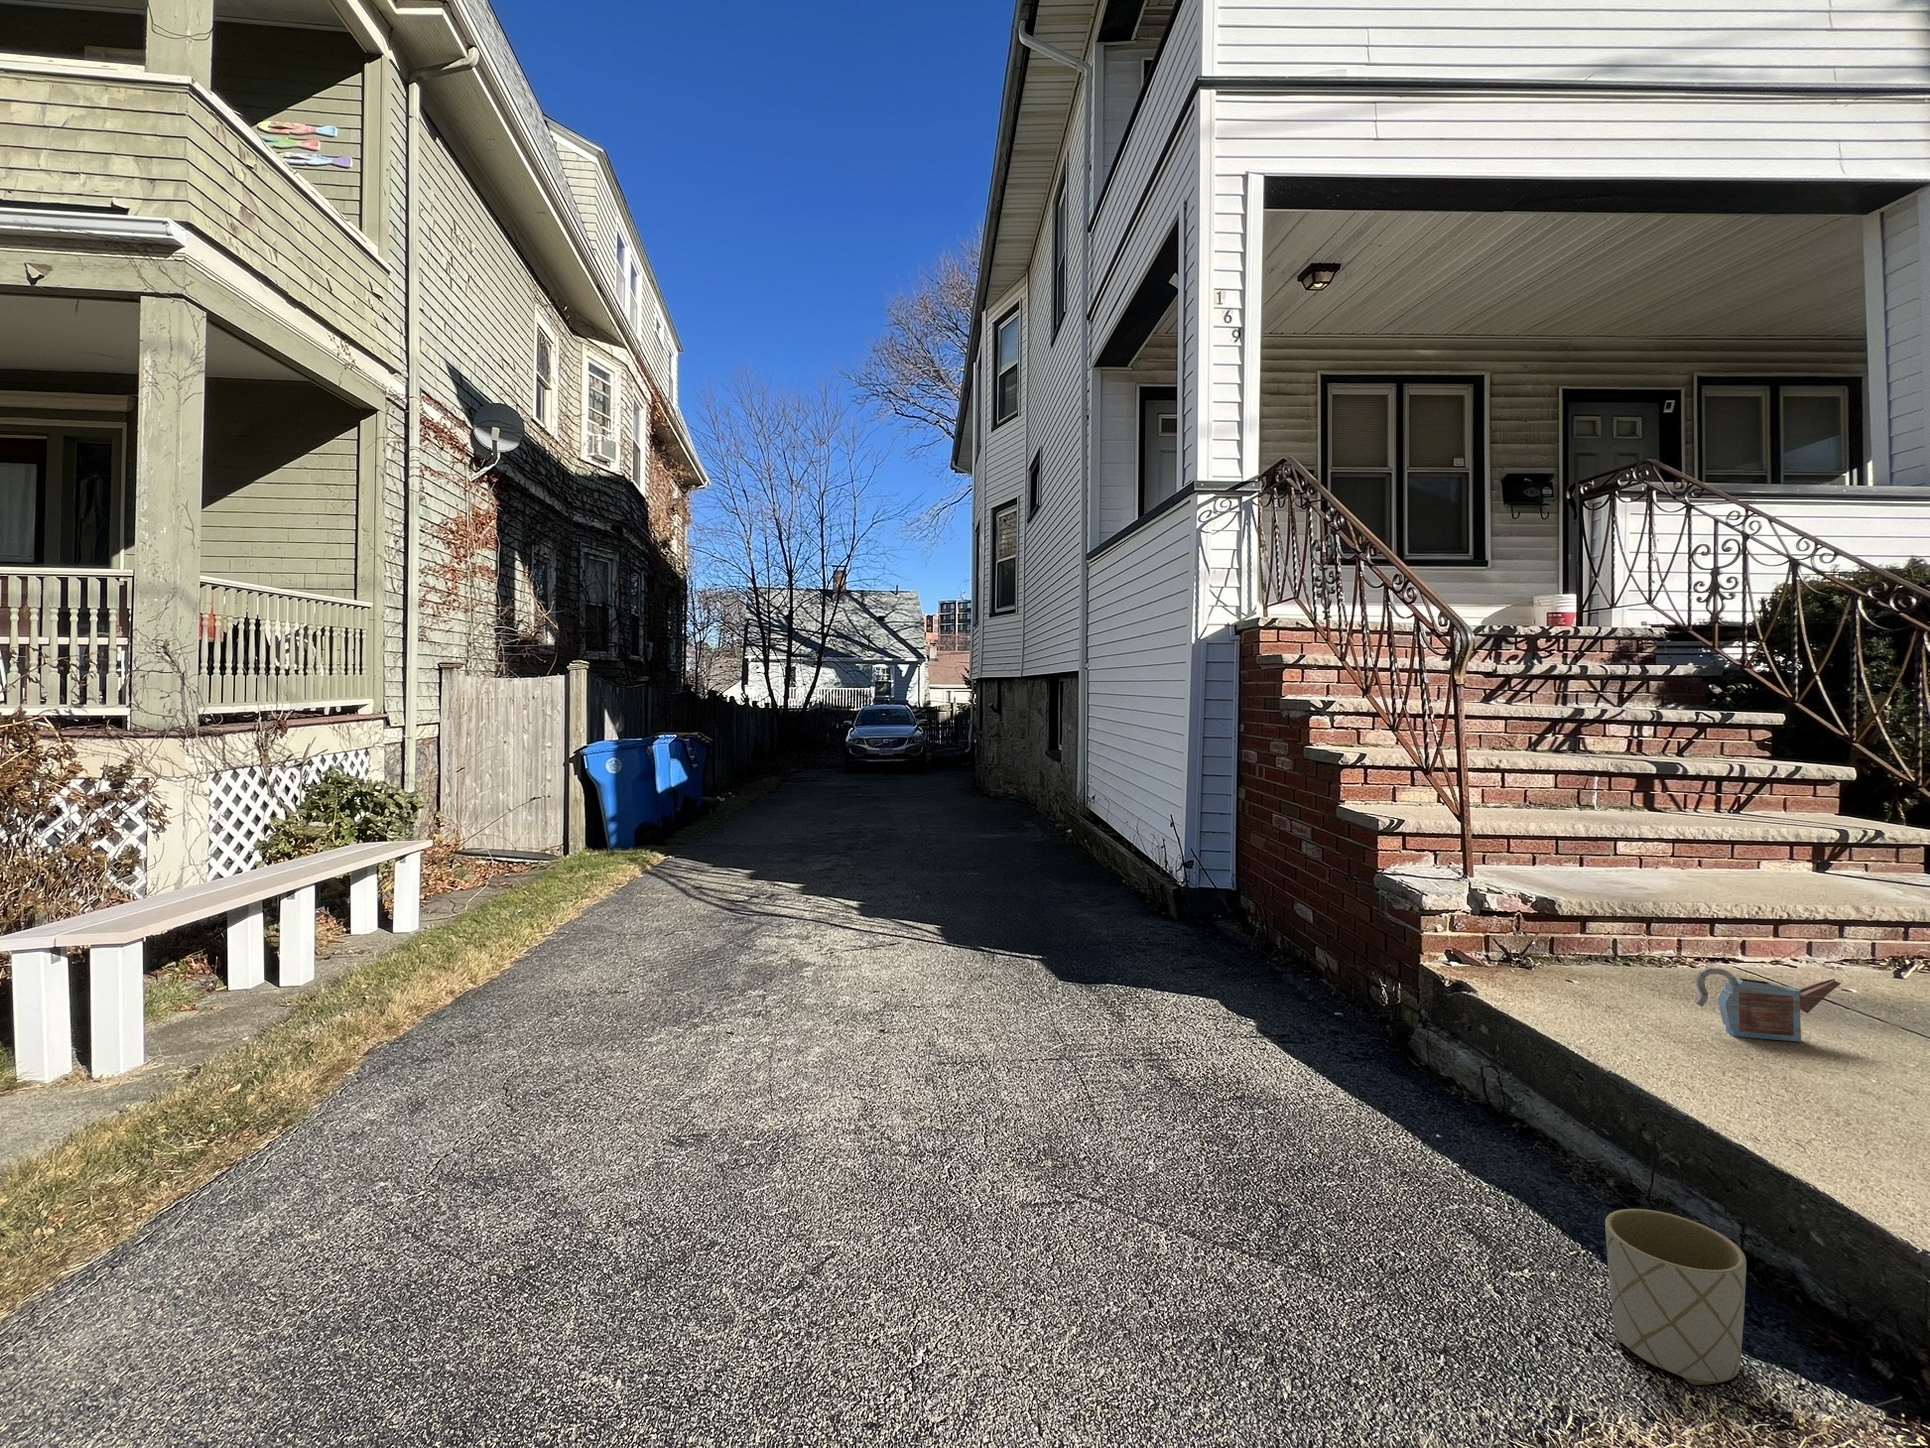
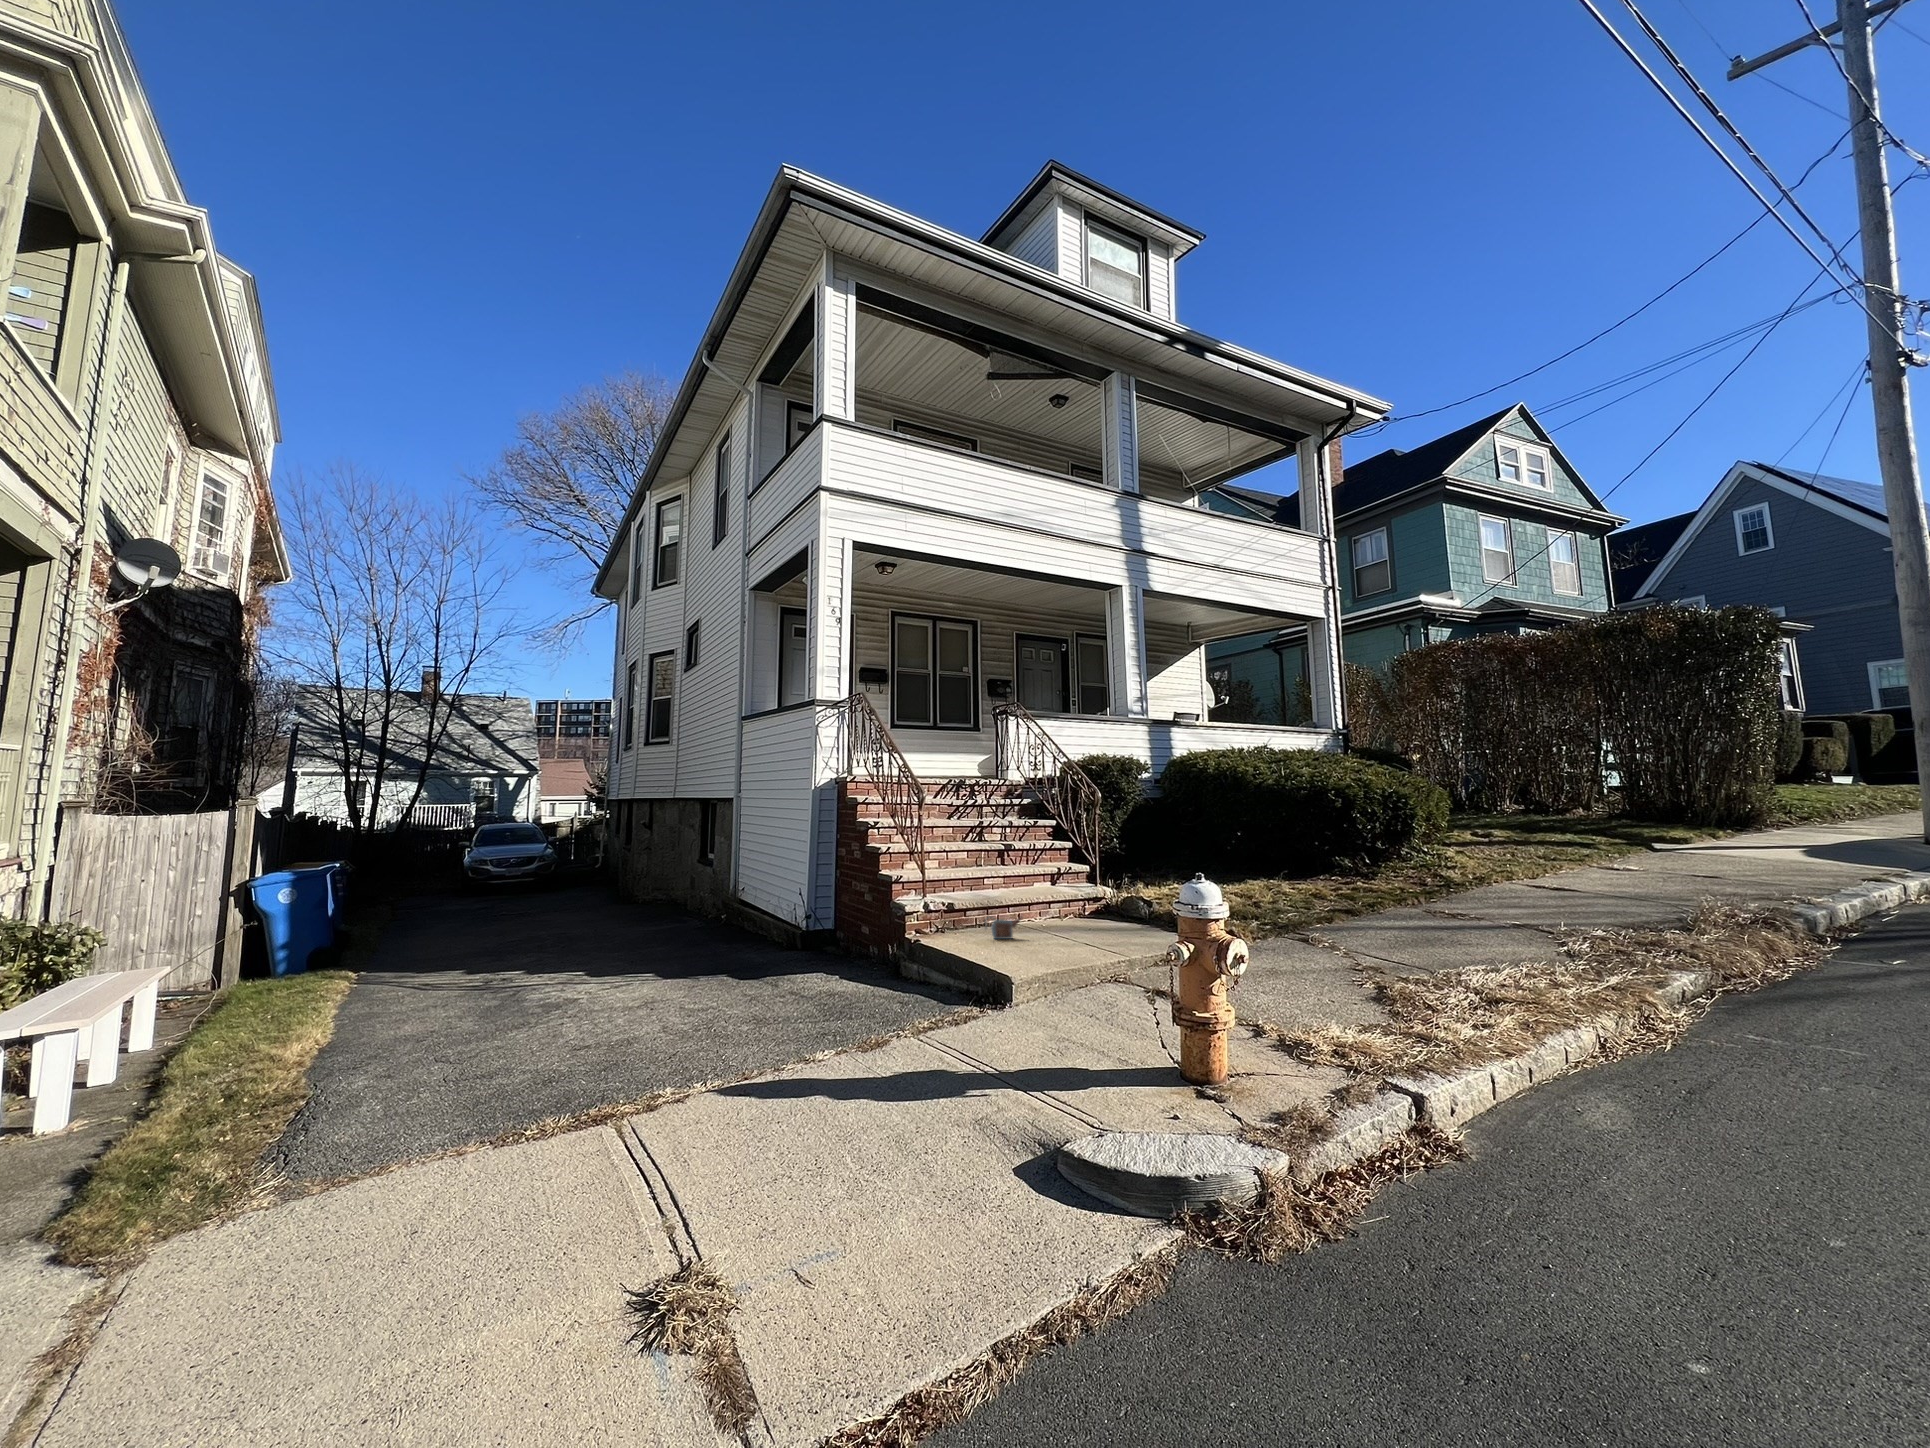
planter: present [1605,1209,1746,1385] -> none [930,974,960,1012]

